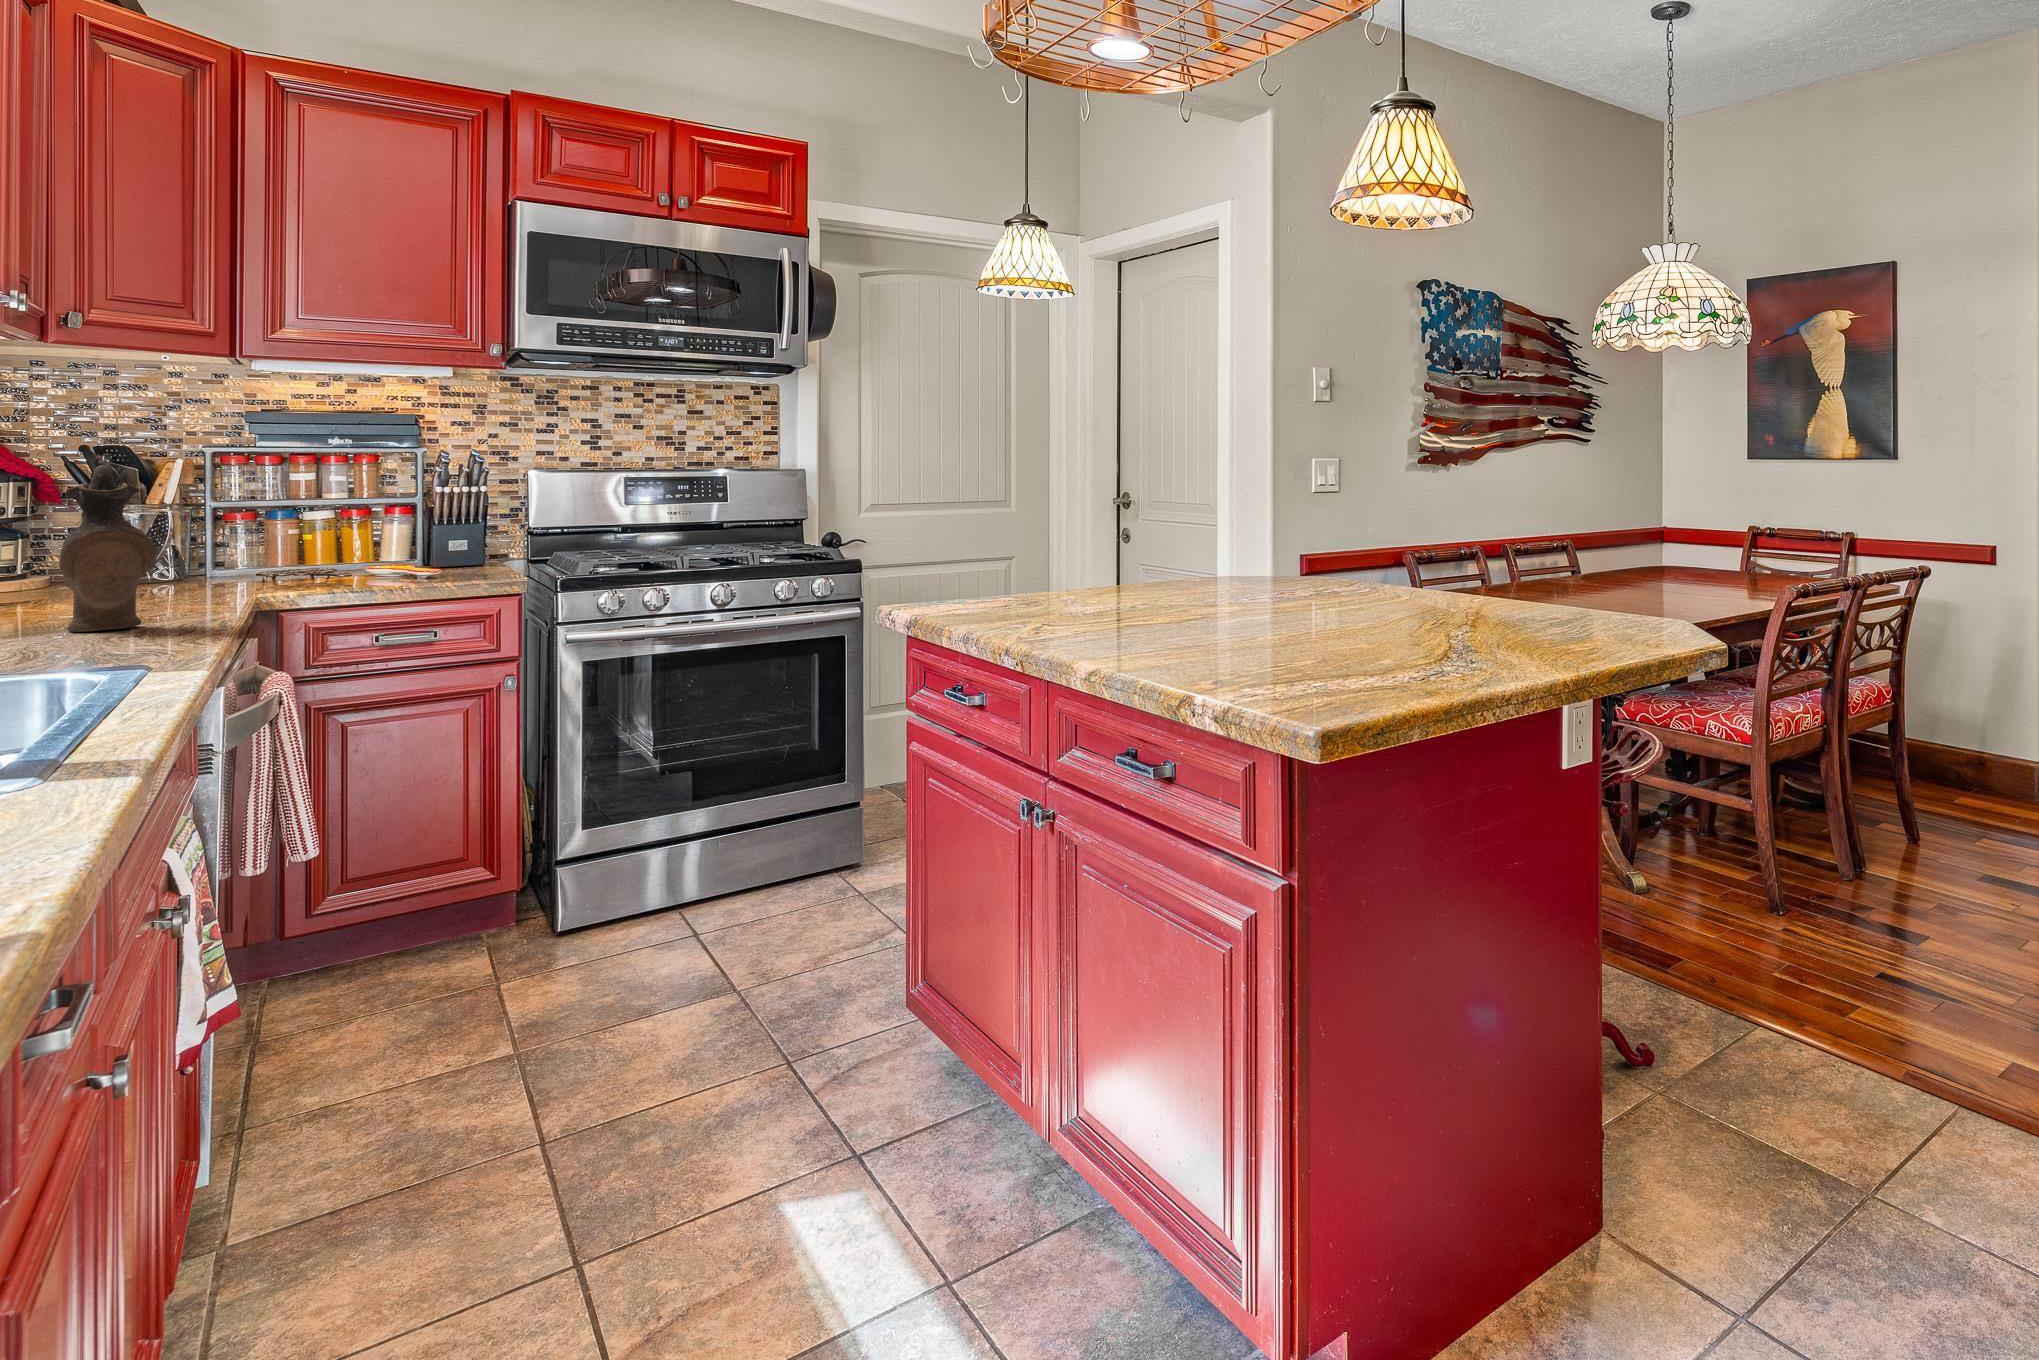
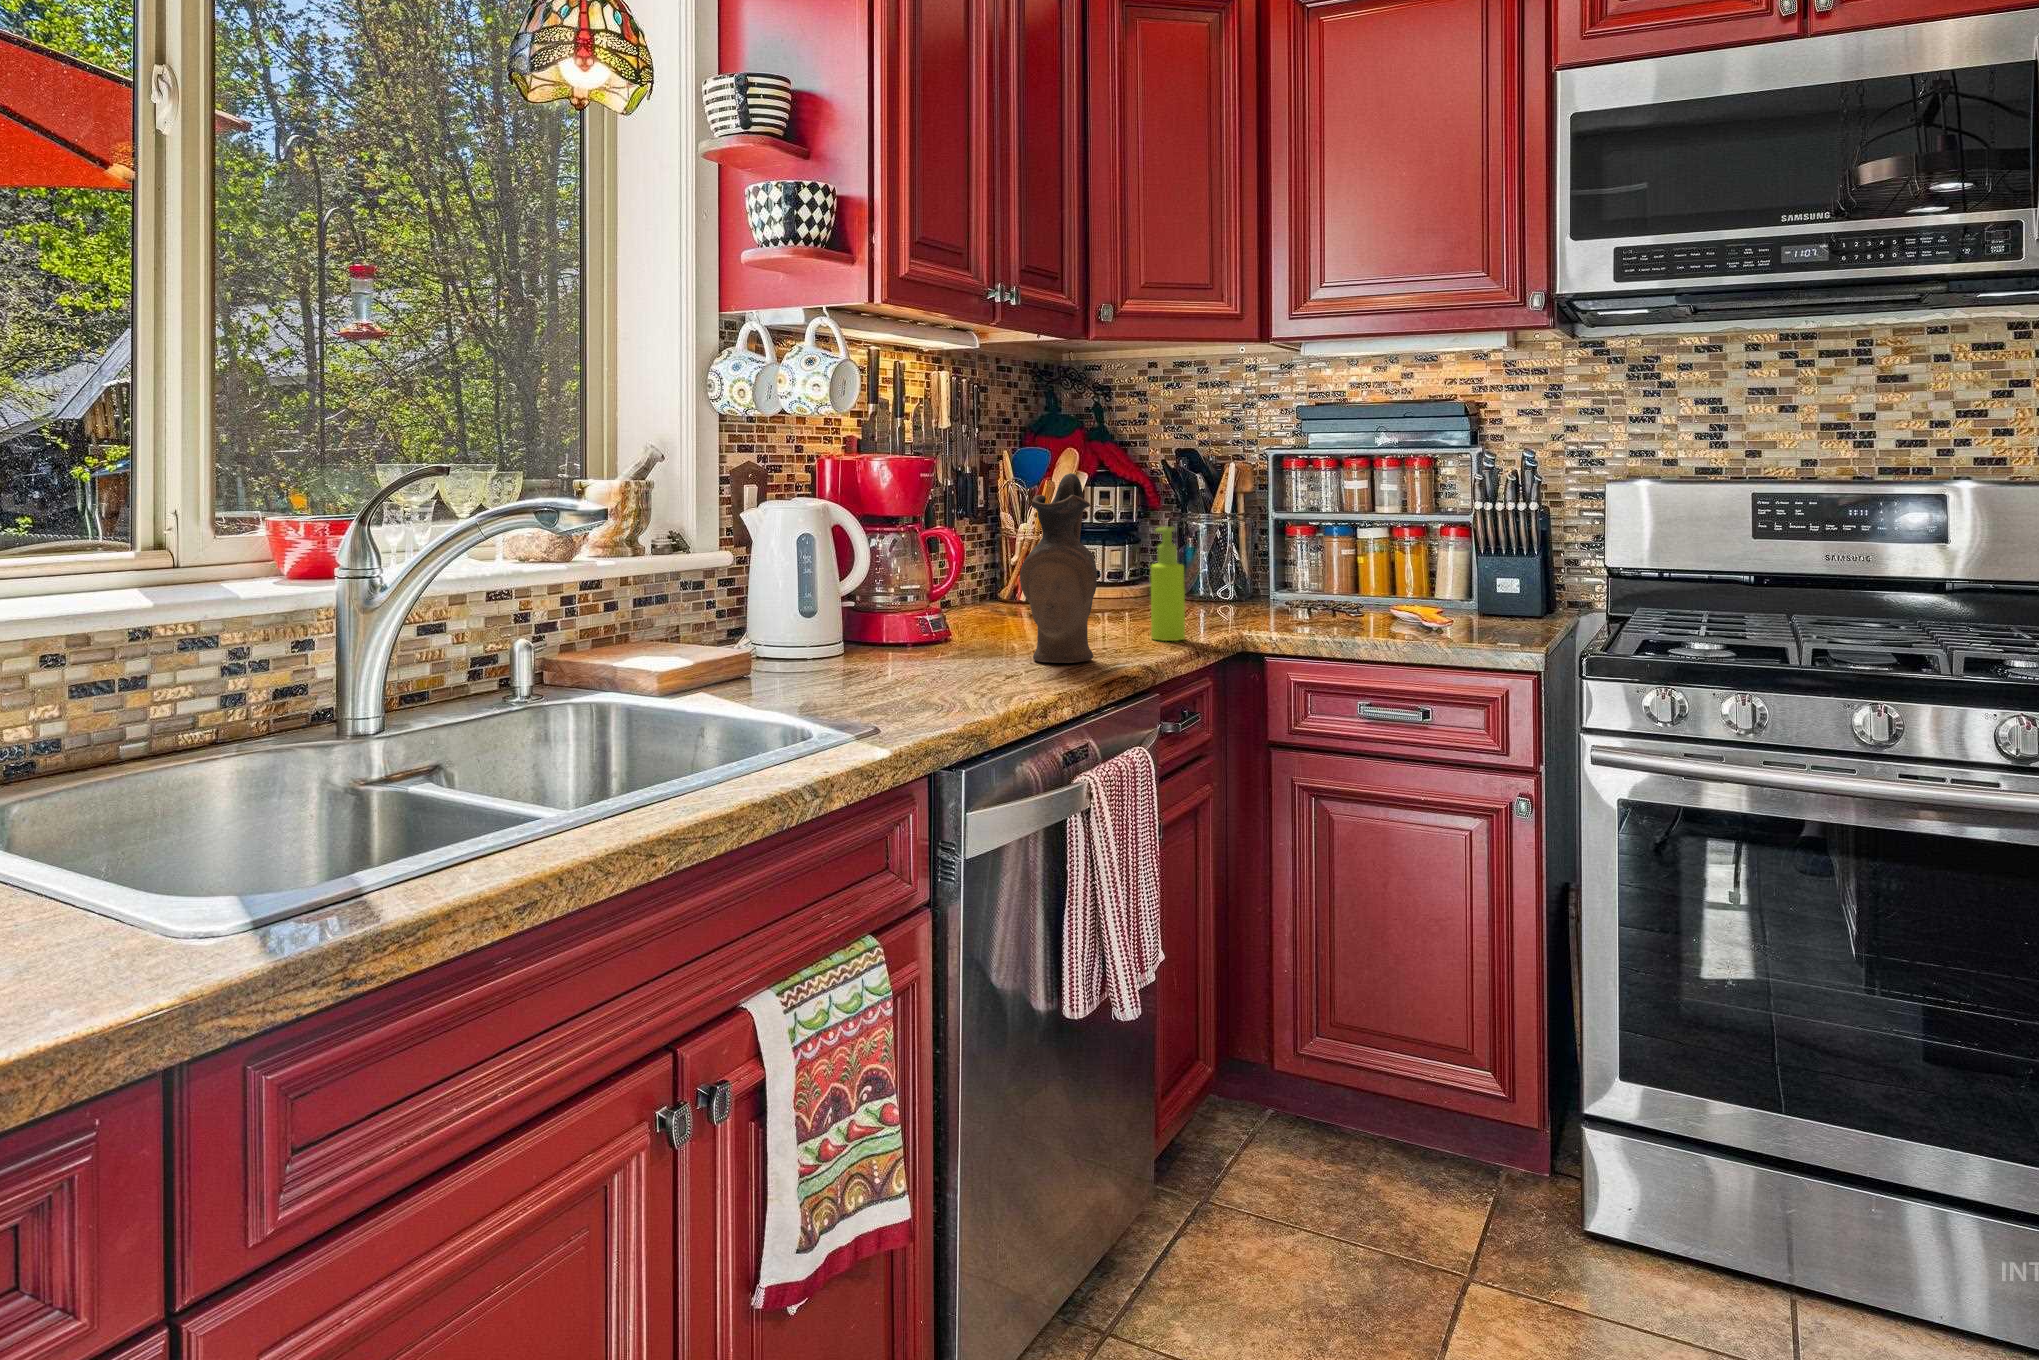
soap dispenser: none [155,512,195,610] -> present [1151,527,1185,641]

